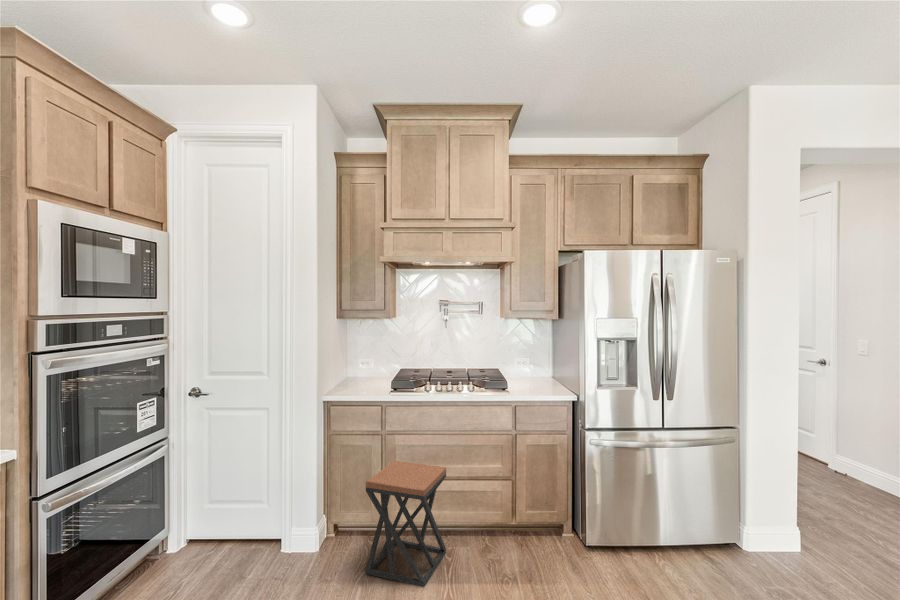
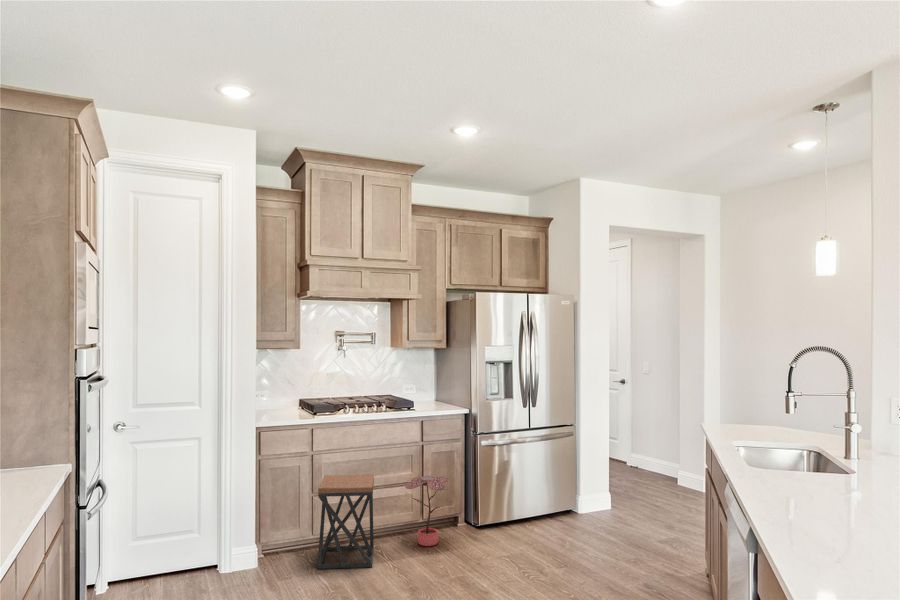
potted plant: none [481,474,541,565] -> present [405,476,449,546]

